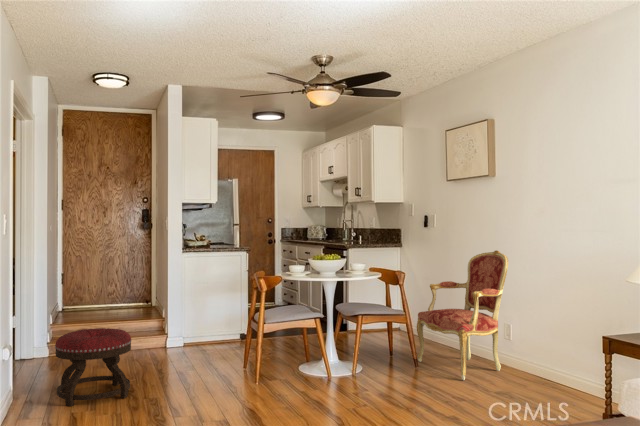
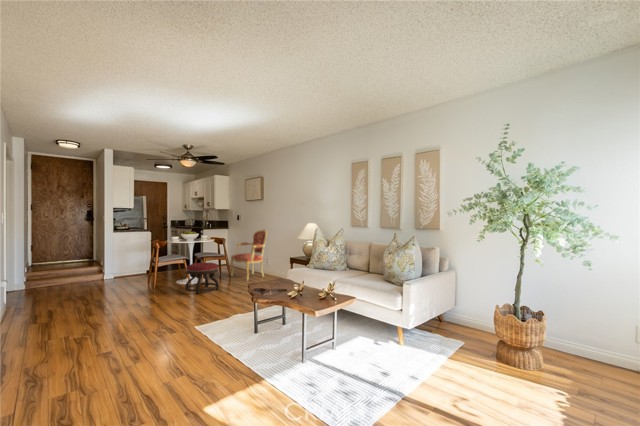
ottoman: present [55,328,131,406] -> present [186,263,219,294]

